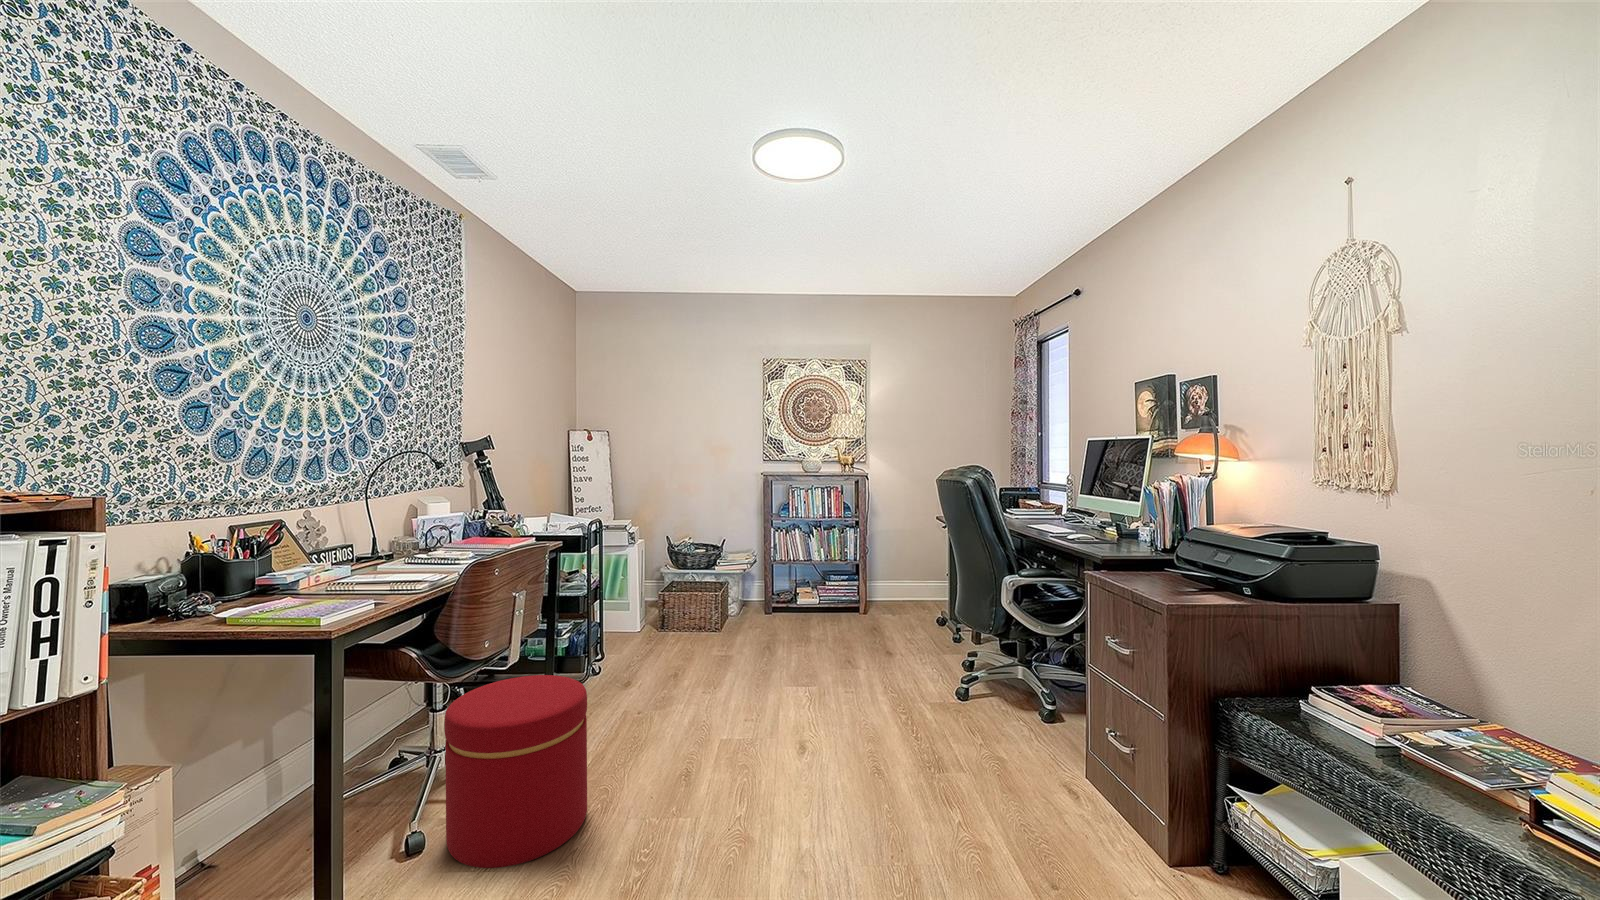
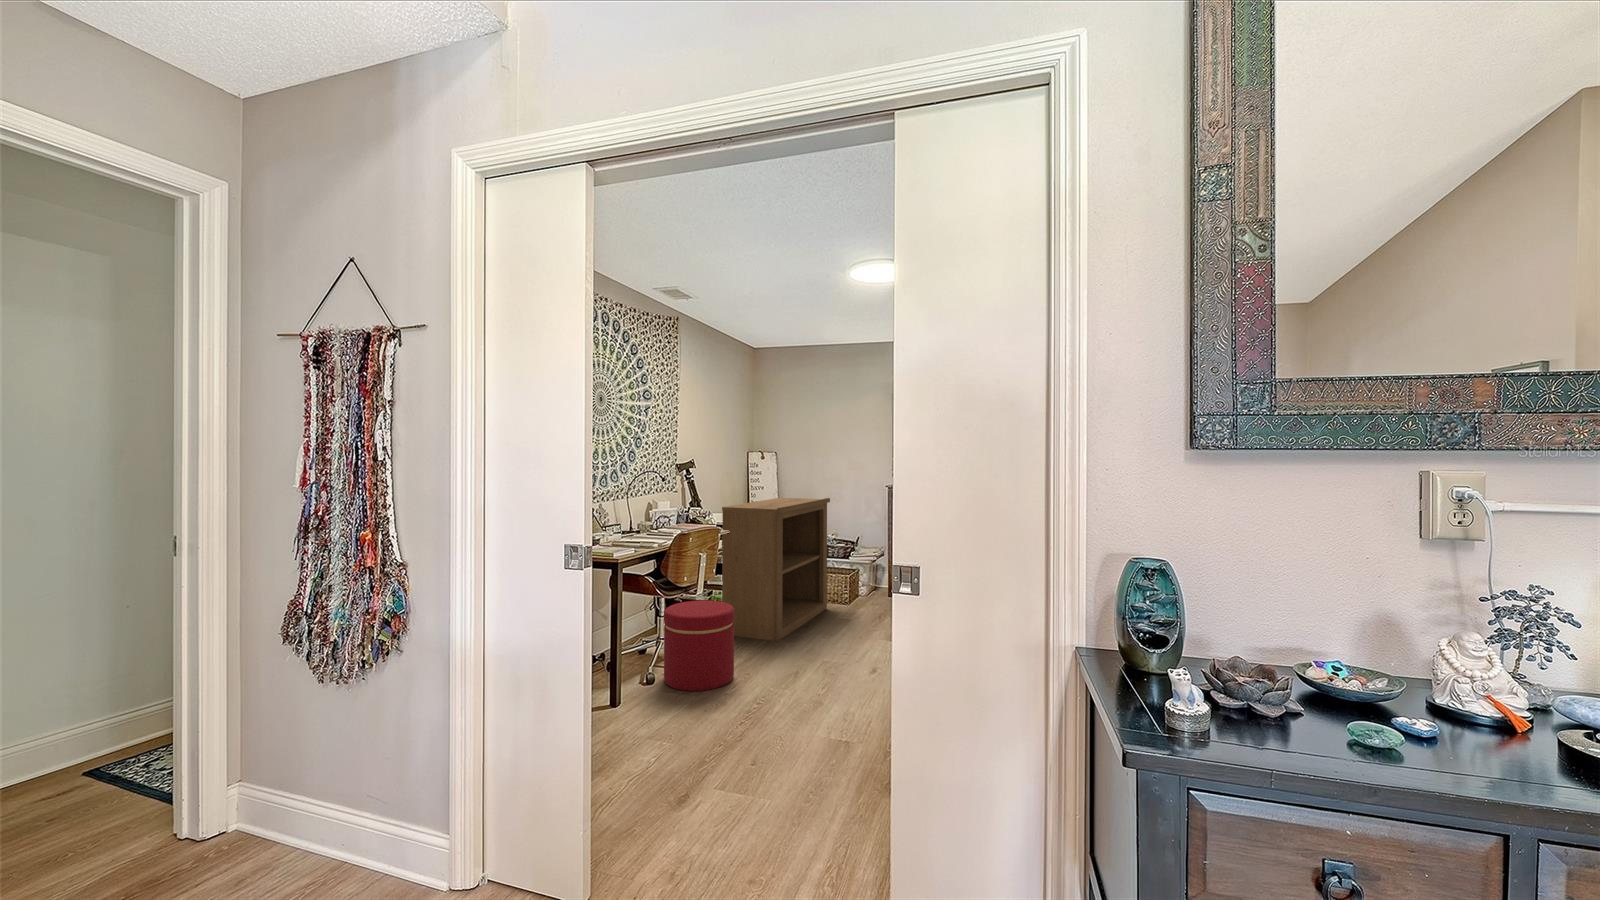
bookshelf: none [546,490,701,715] -> present [722,498,830,641]

